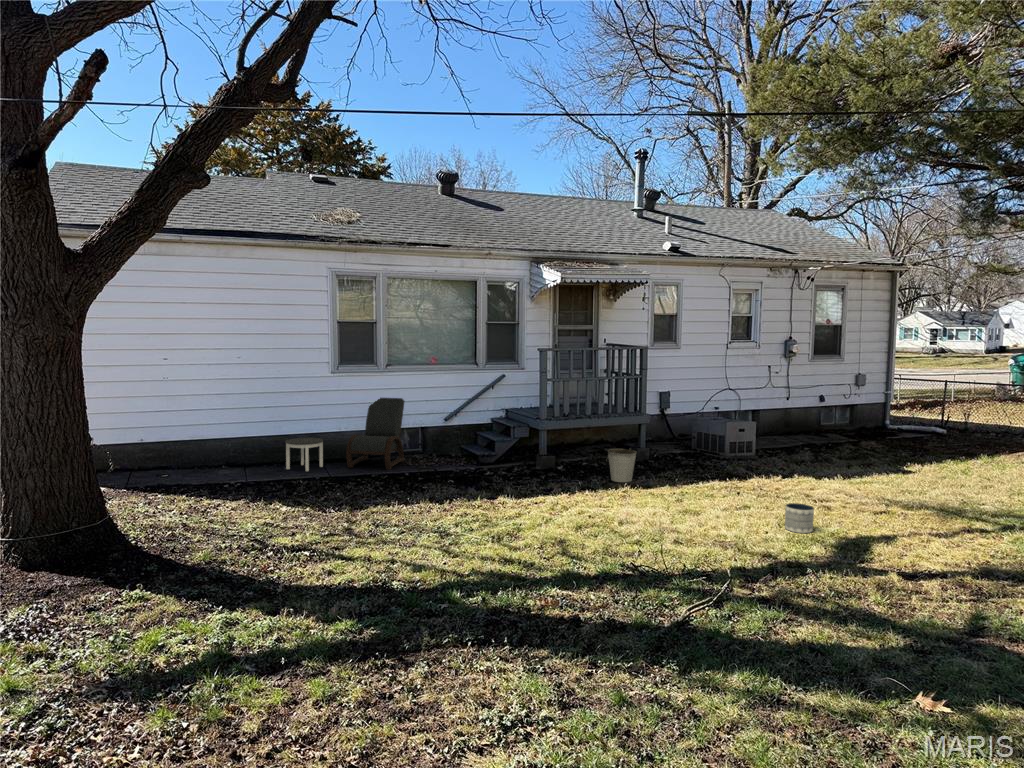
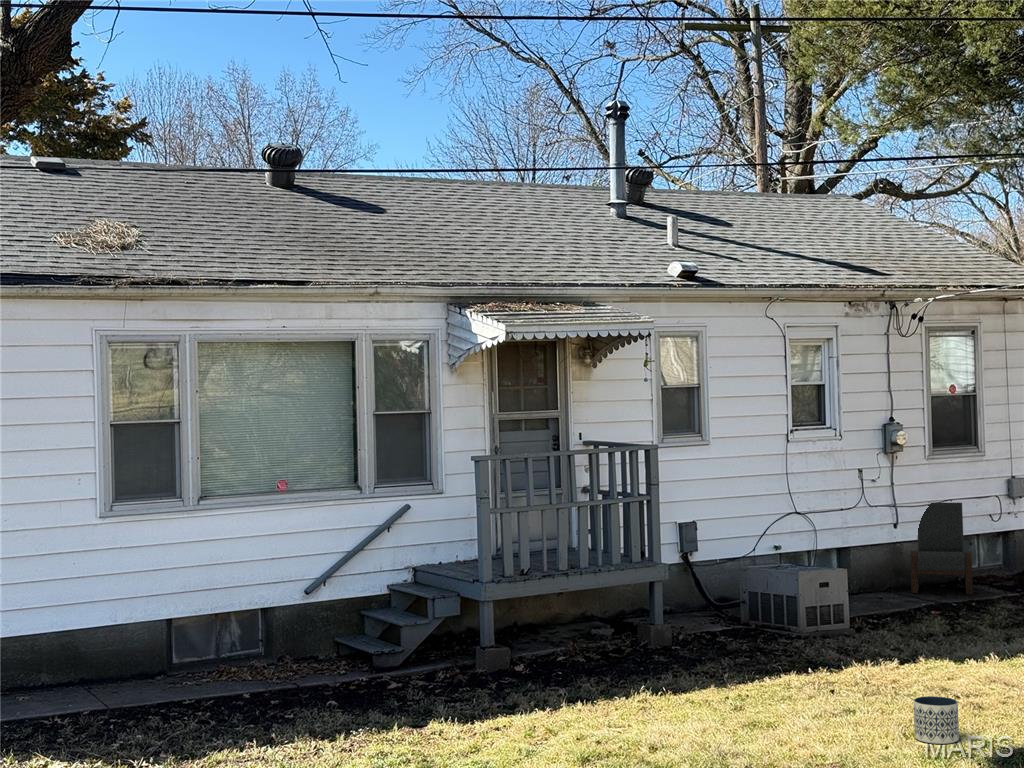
lounge chair: present [346,398,405,469] -> present [910,503,973,594]
round table: present [285,438,323,471] -> none [18,640,89,702]
bucket: present [608,449,636,482] -> none [606,625,657,685]

